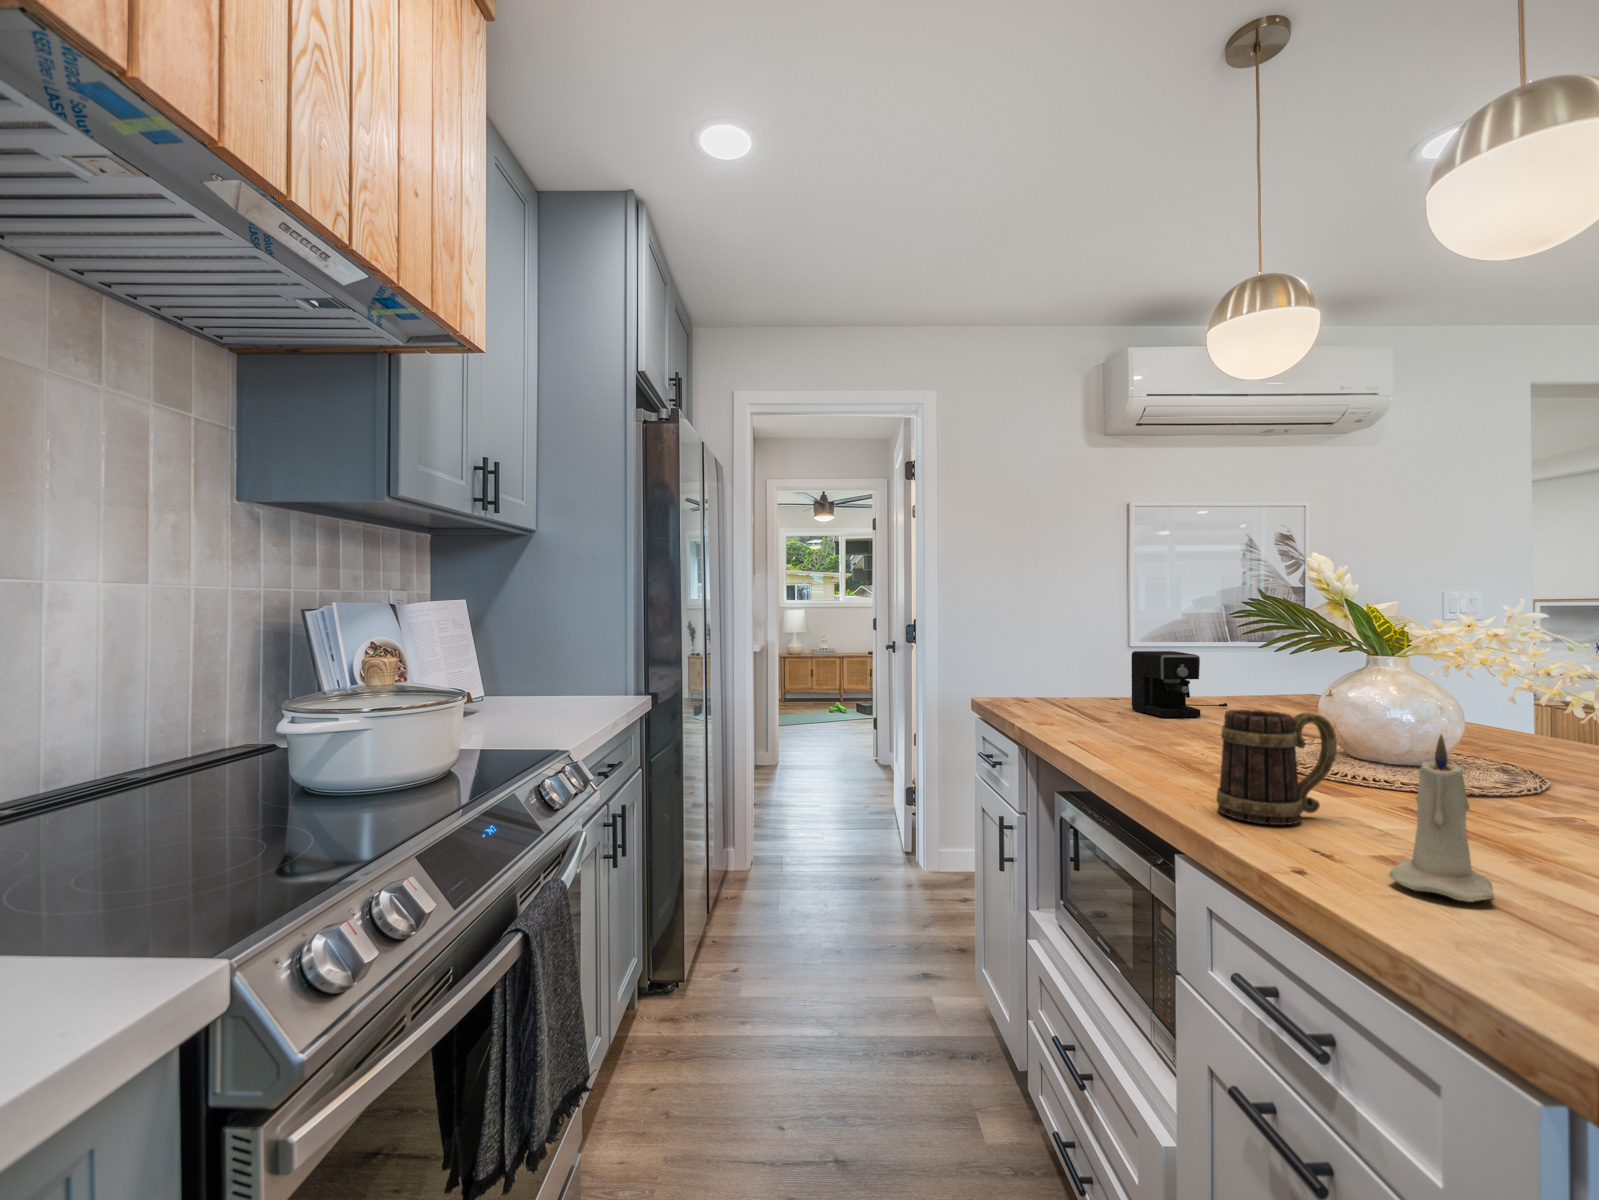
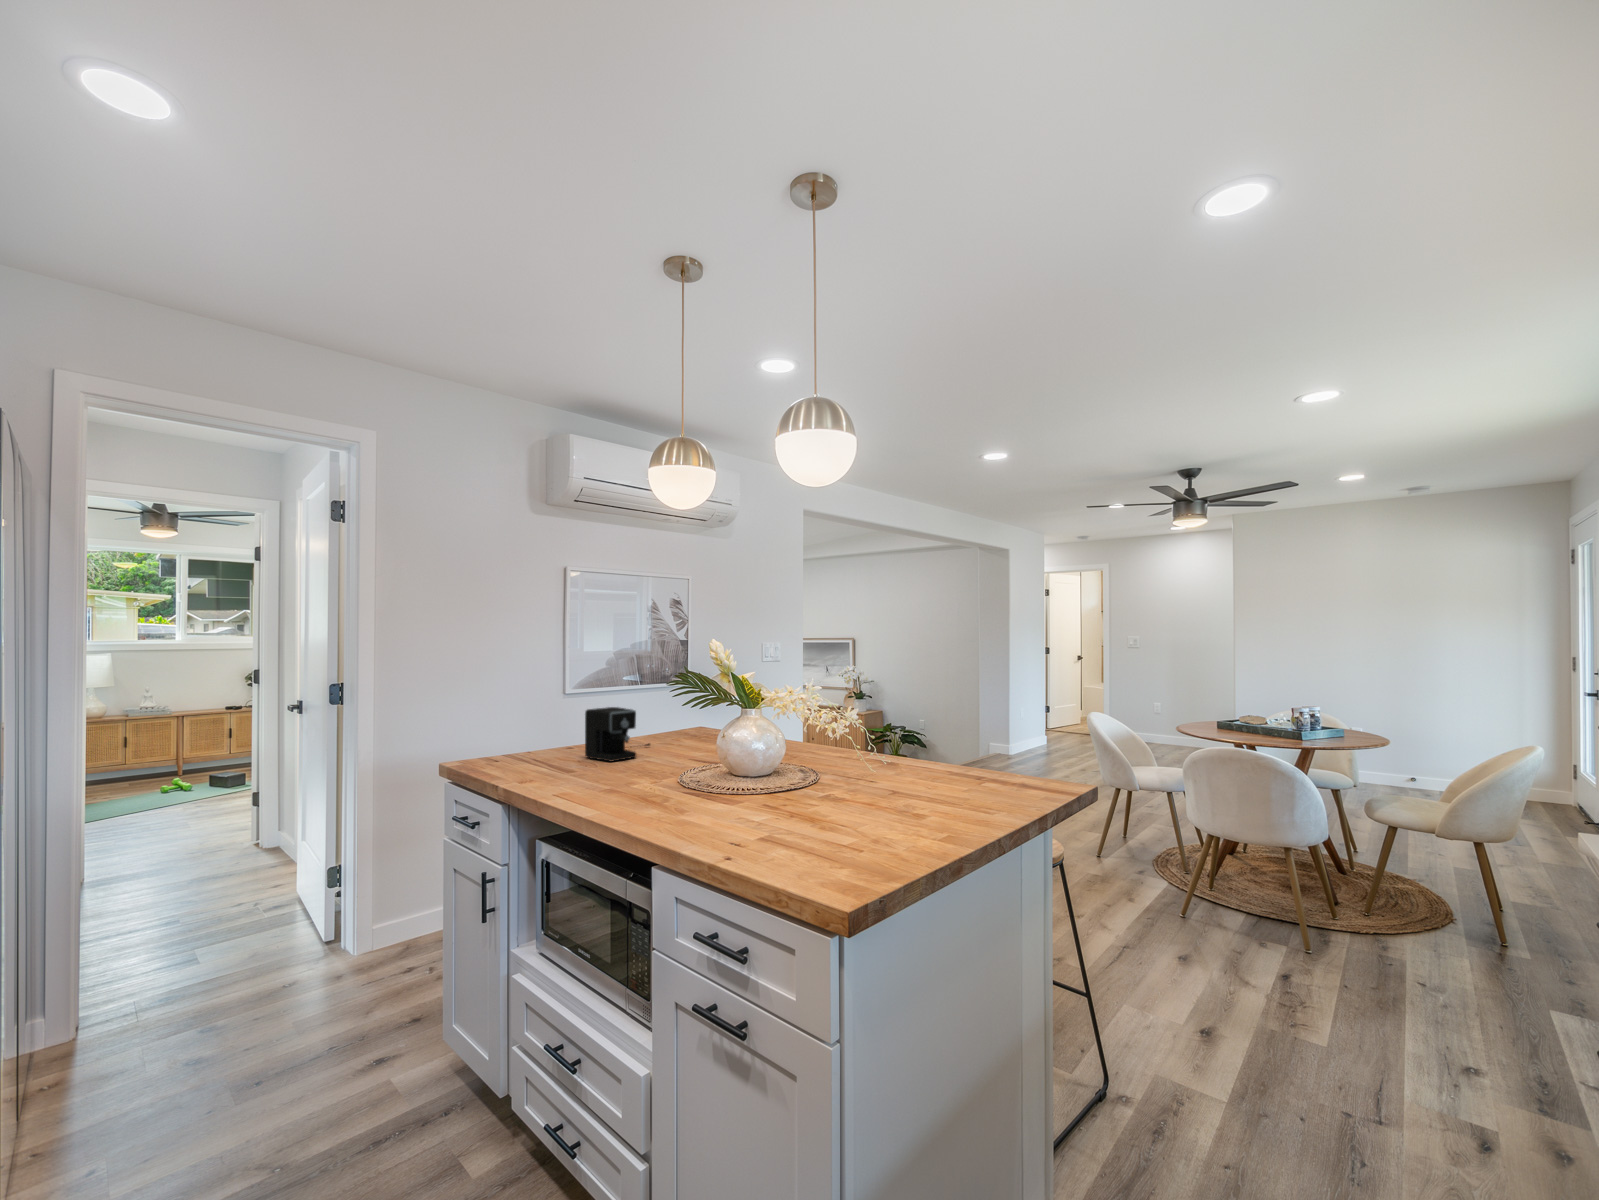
mug: present [1216,710,1337,825] -> none [675,758,738,834]
candle: present [1389,735,1494,902] -> none [769,767,811,854]

